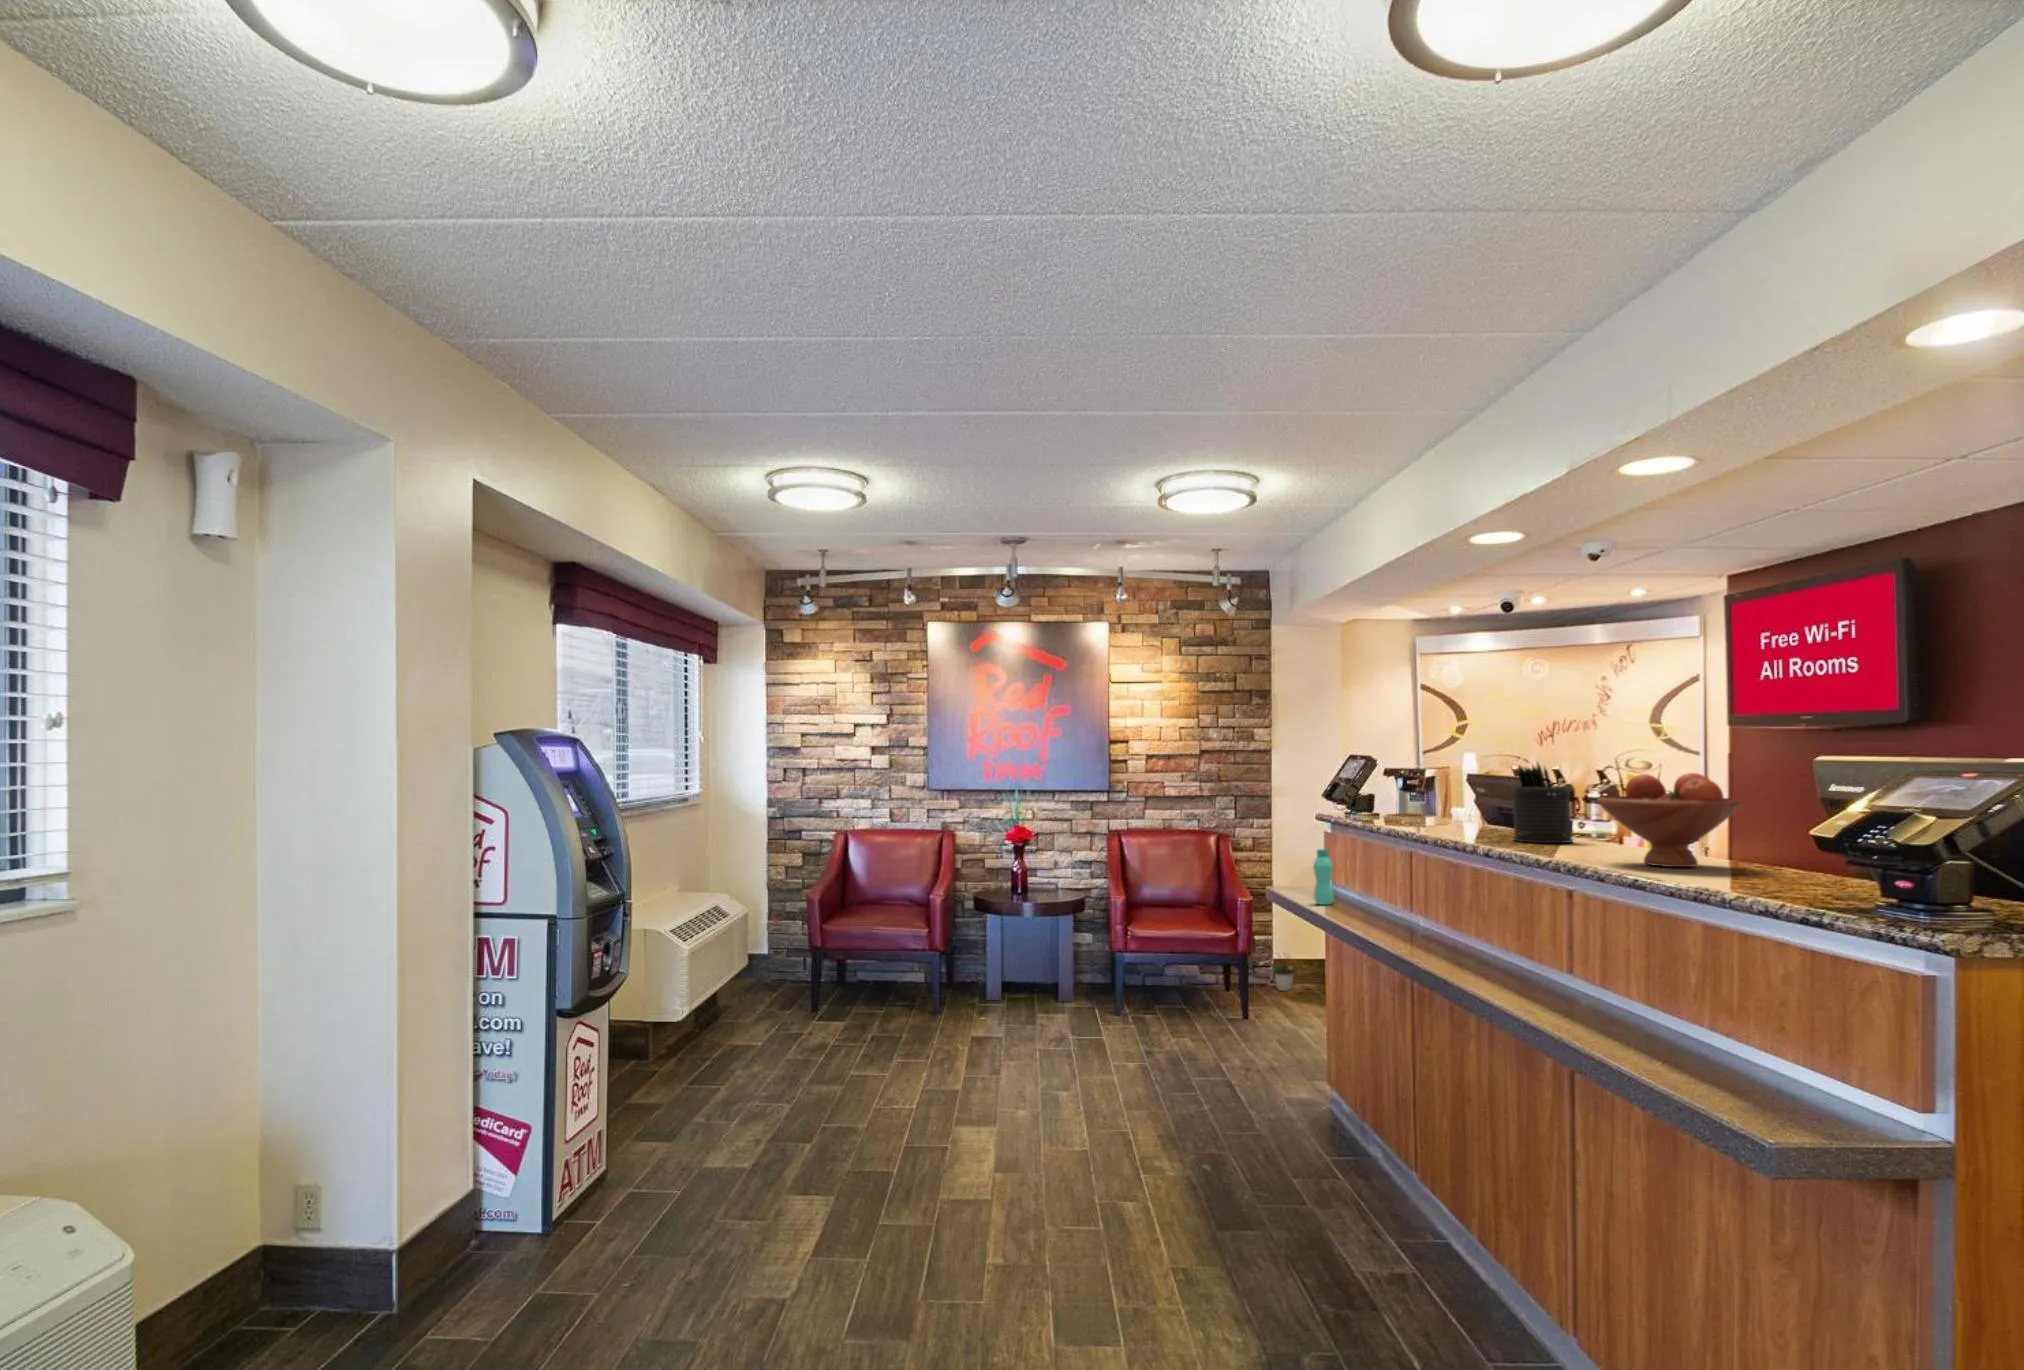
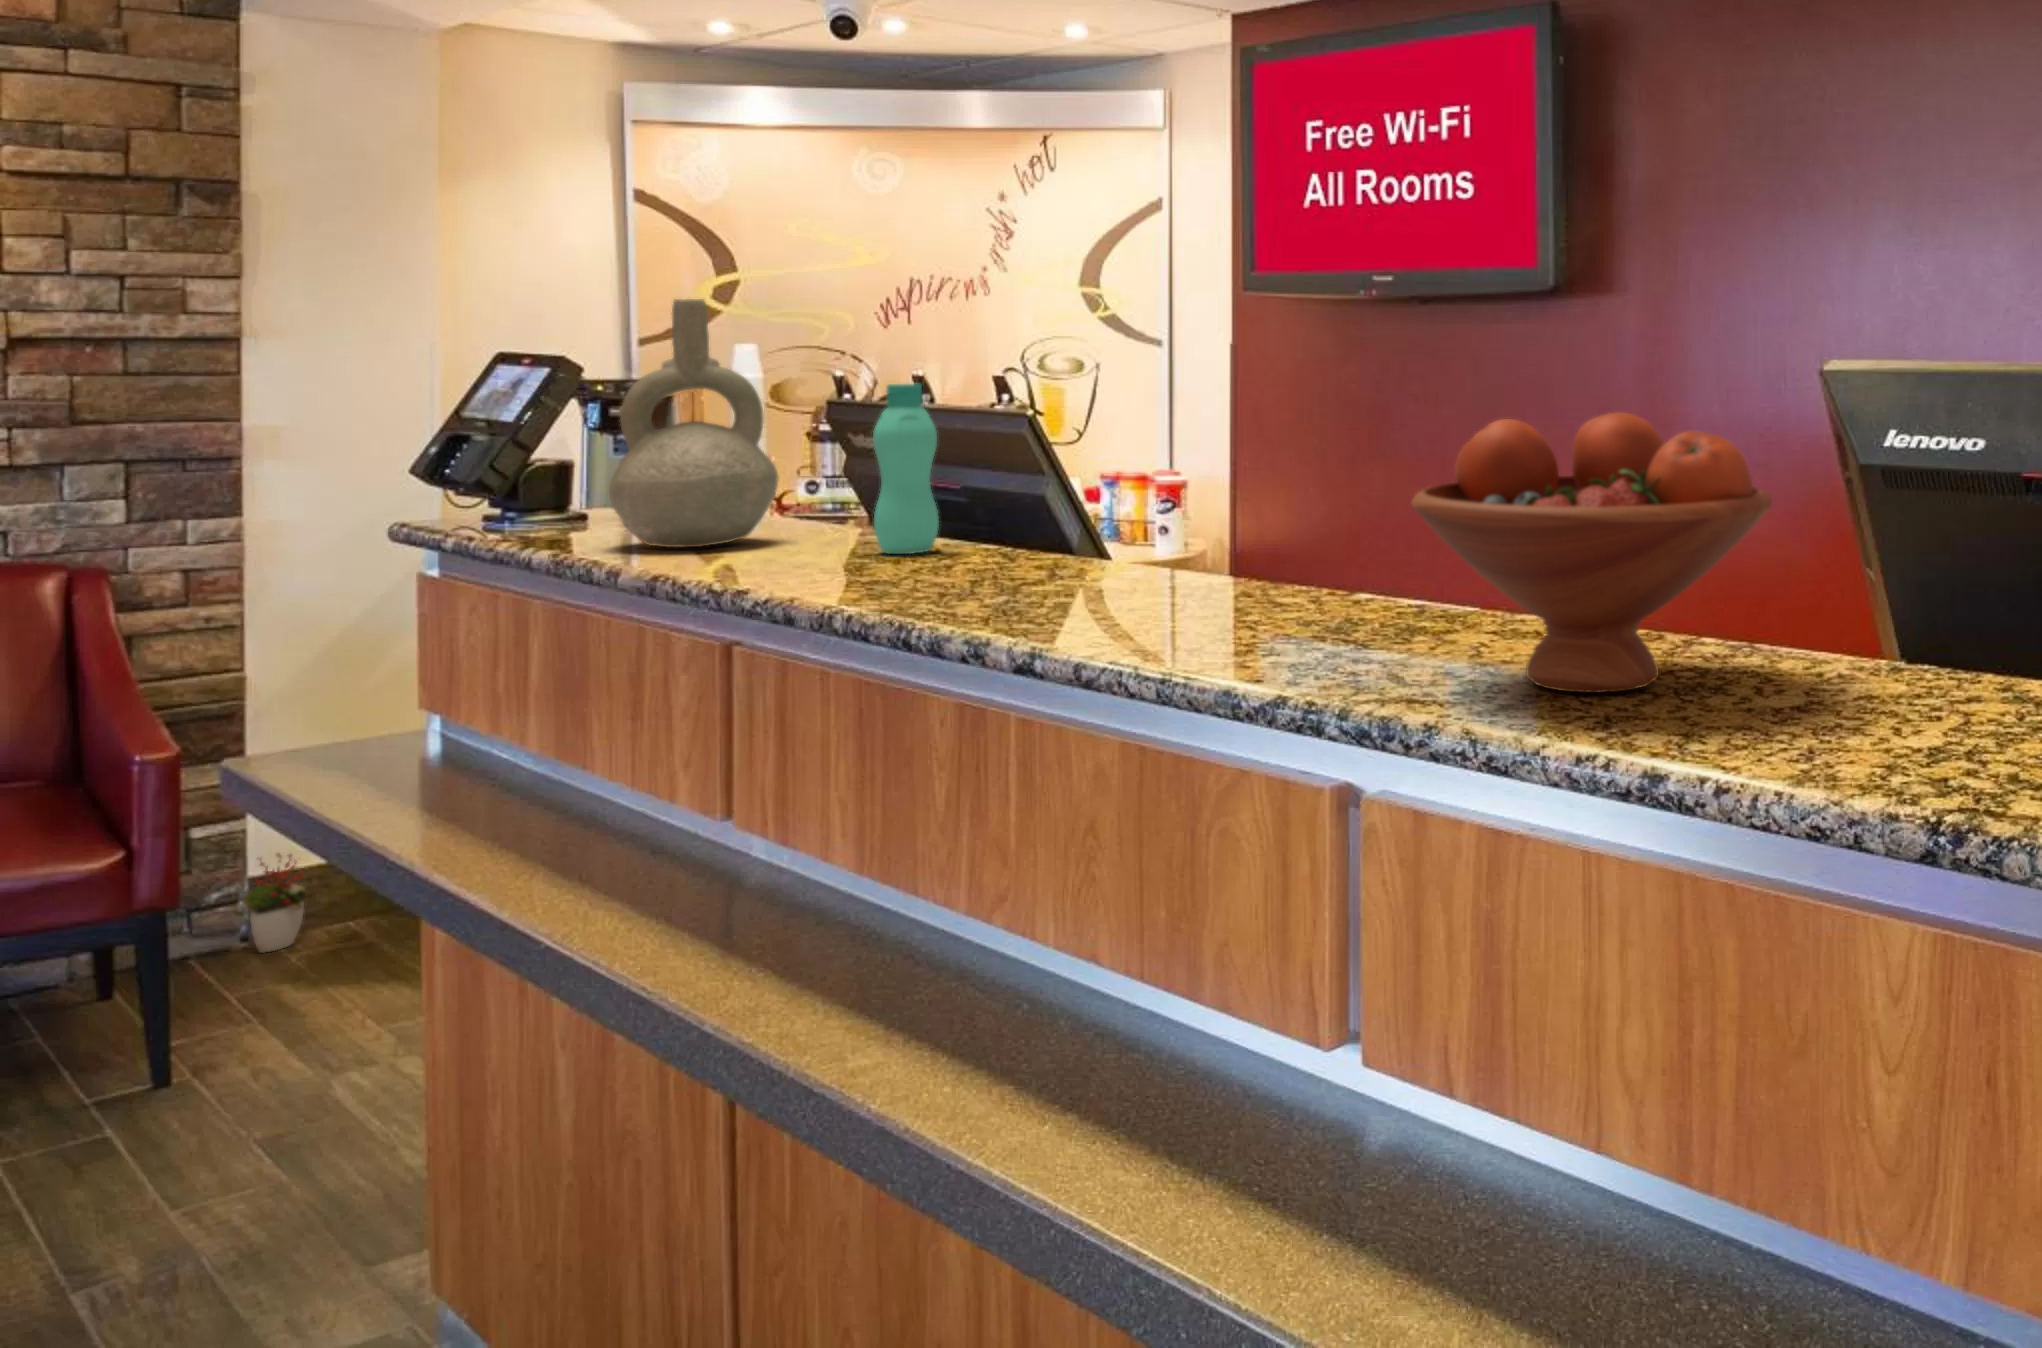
decorative vase: none [1382,734,1441,823] -> present [609,299,779,547]
pen holder: present [1511,763,1573,843] -> none [1035,375,1190,605]
bottle: present [1313,849,1334,905] -> present [873,384,939,554]

